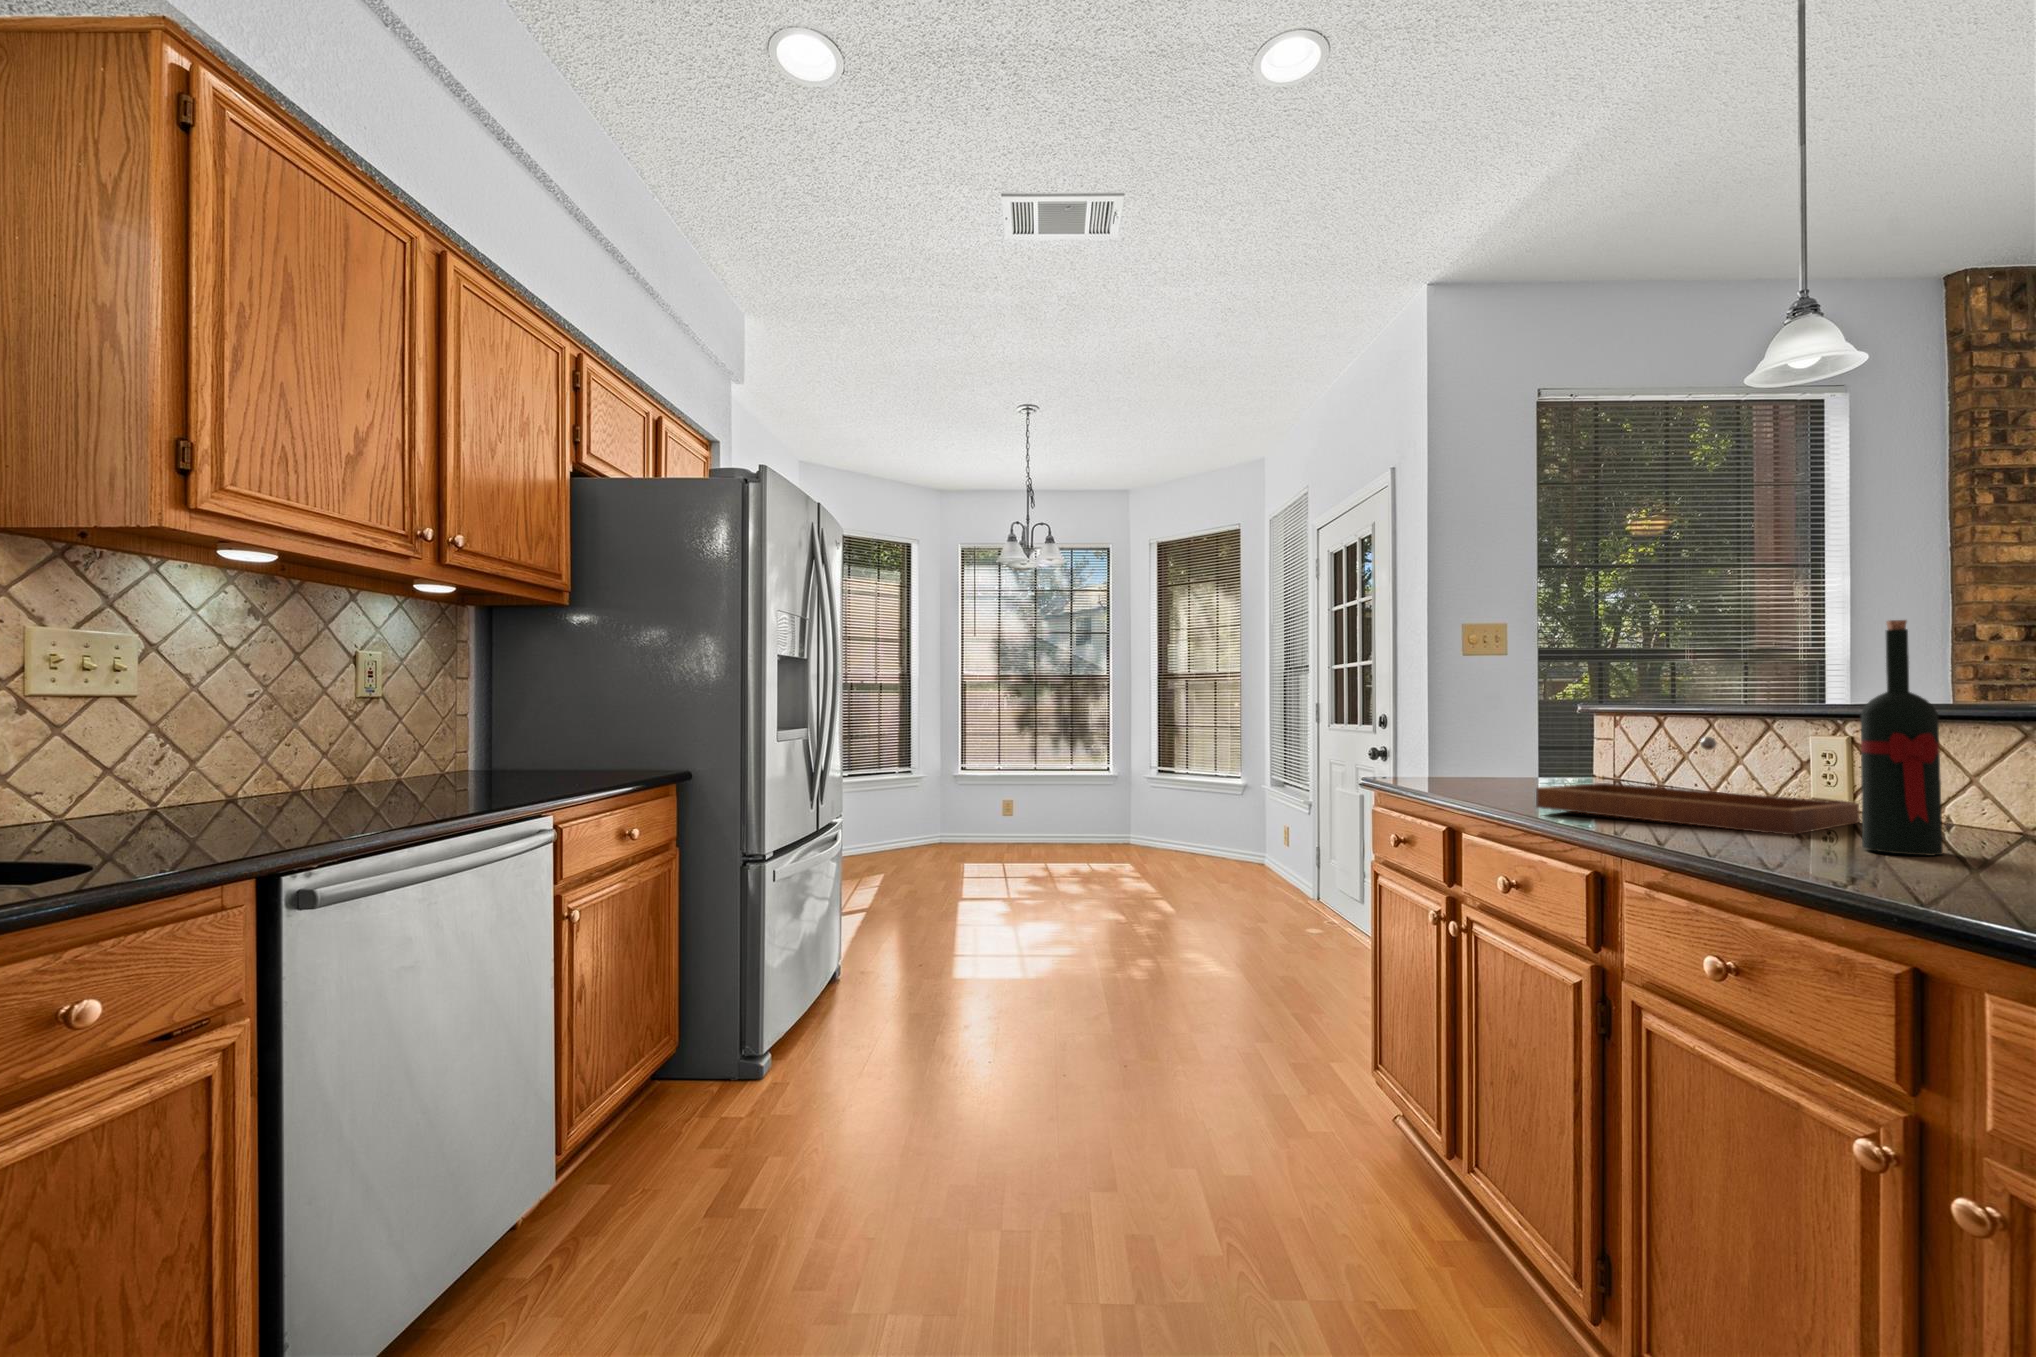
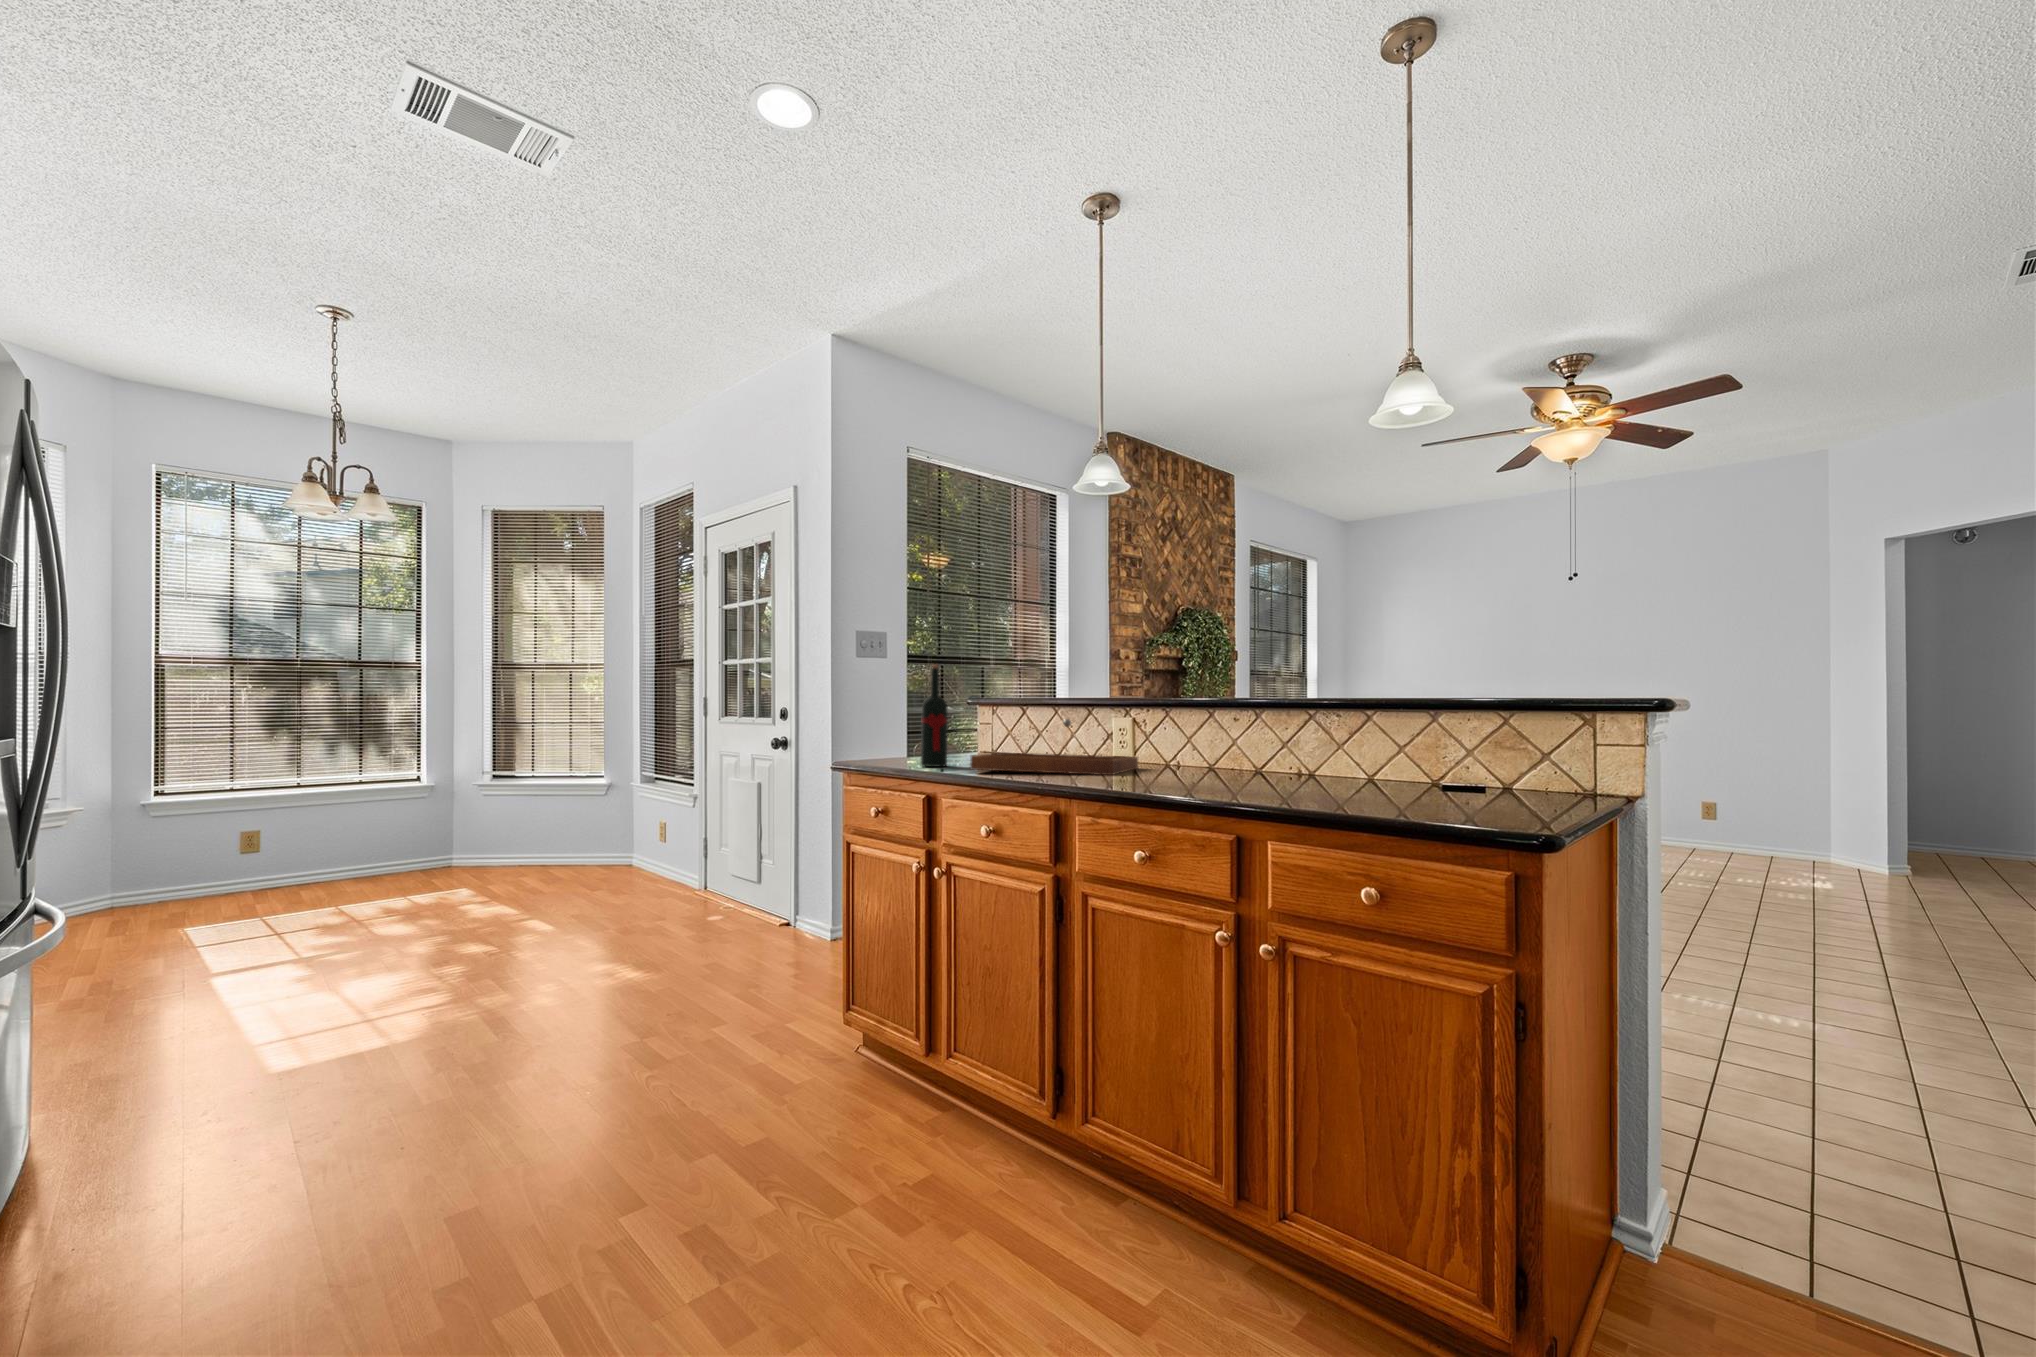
wine bottle: present [1861,620,1943,856] -> present [921,664,947,767]

